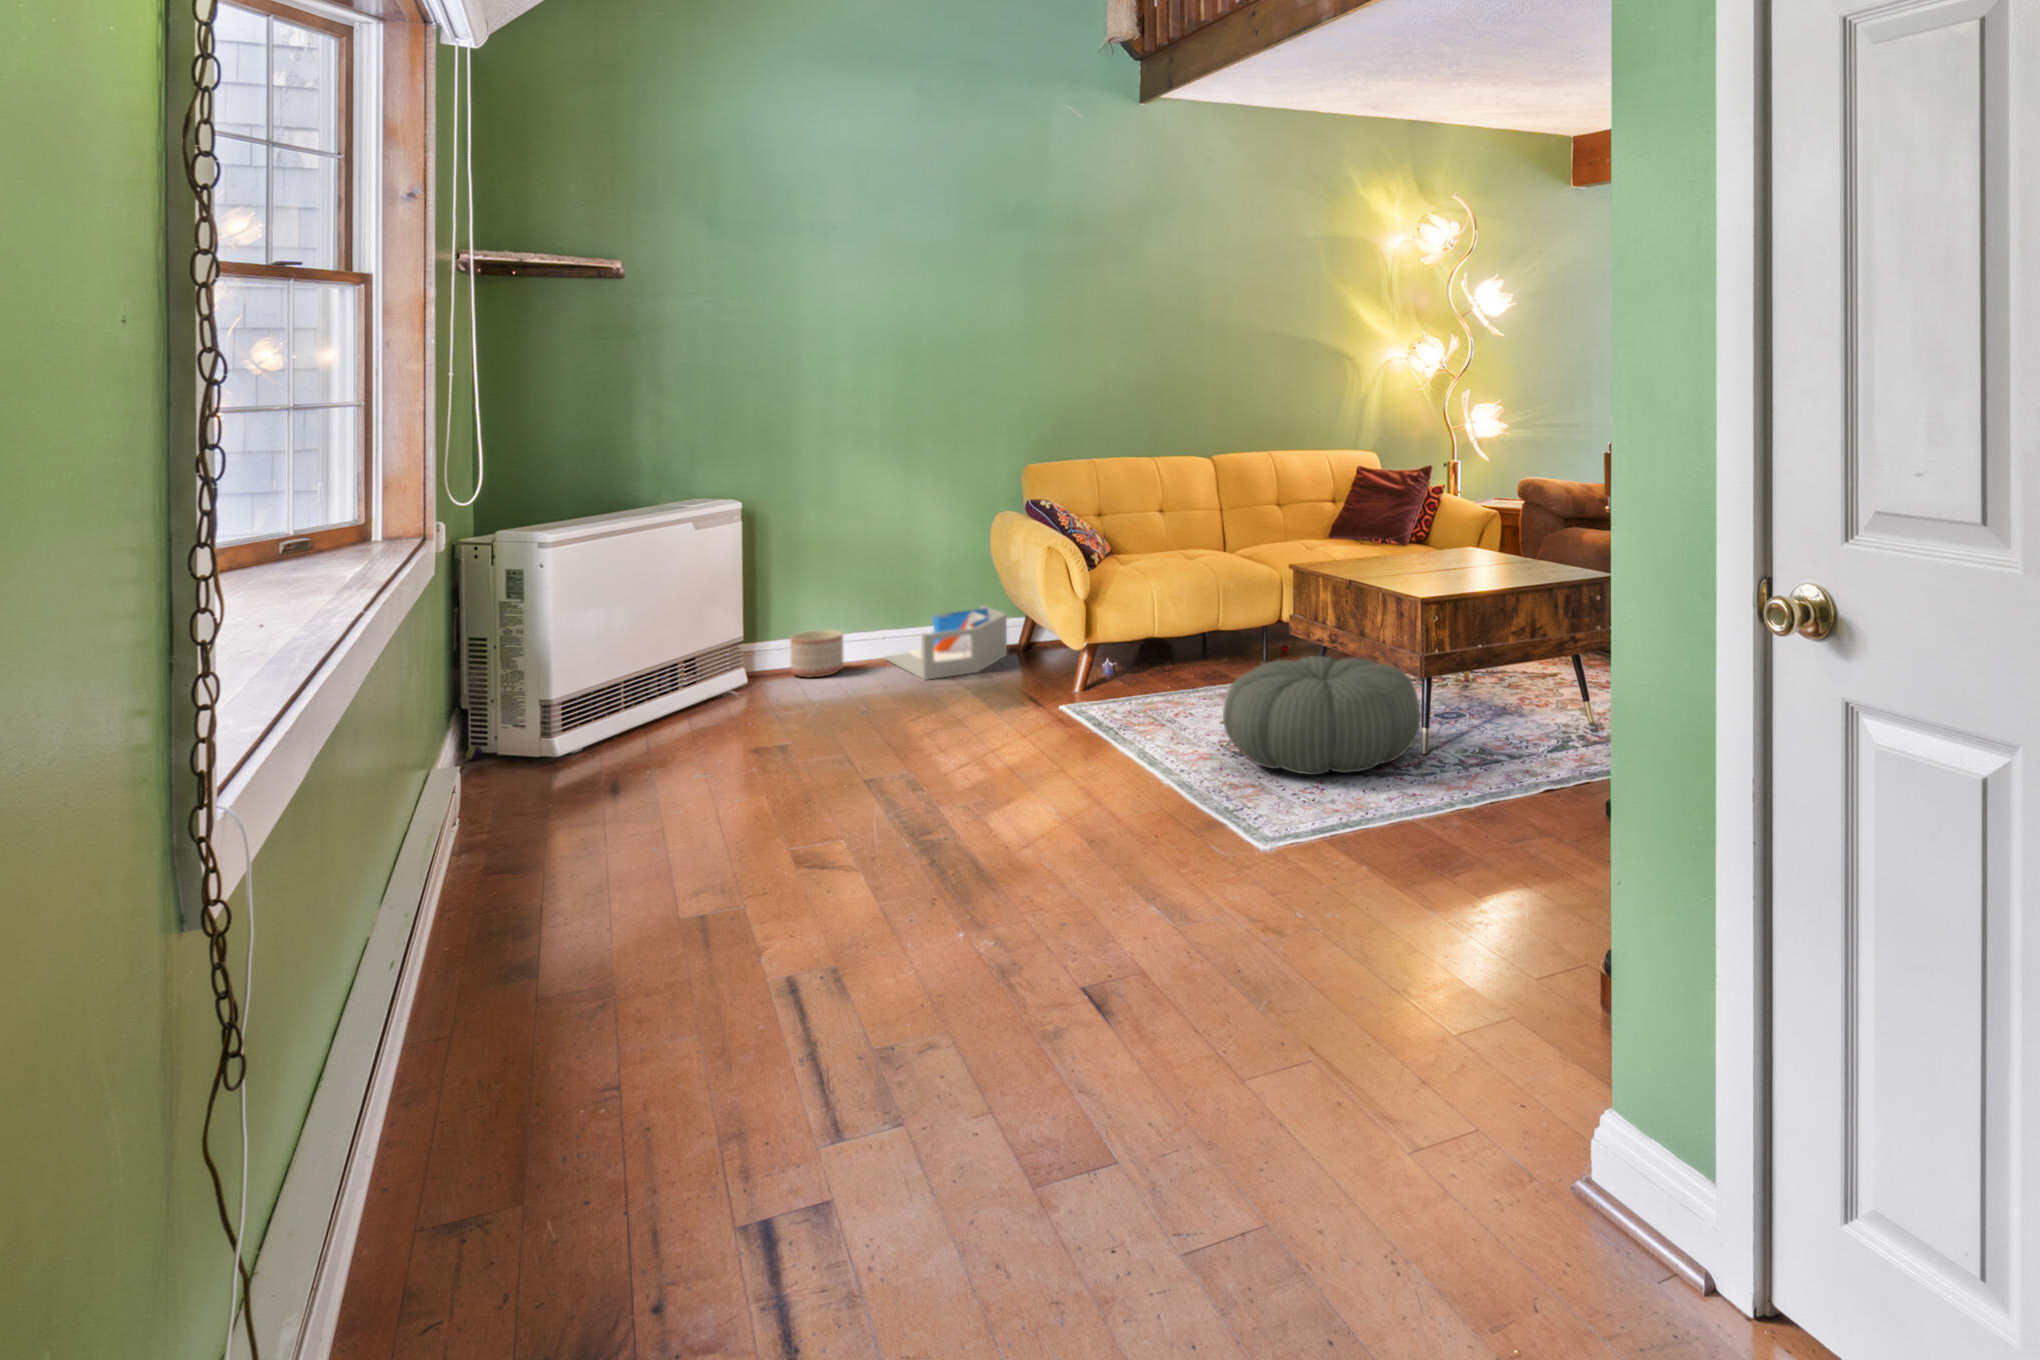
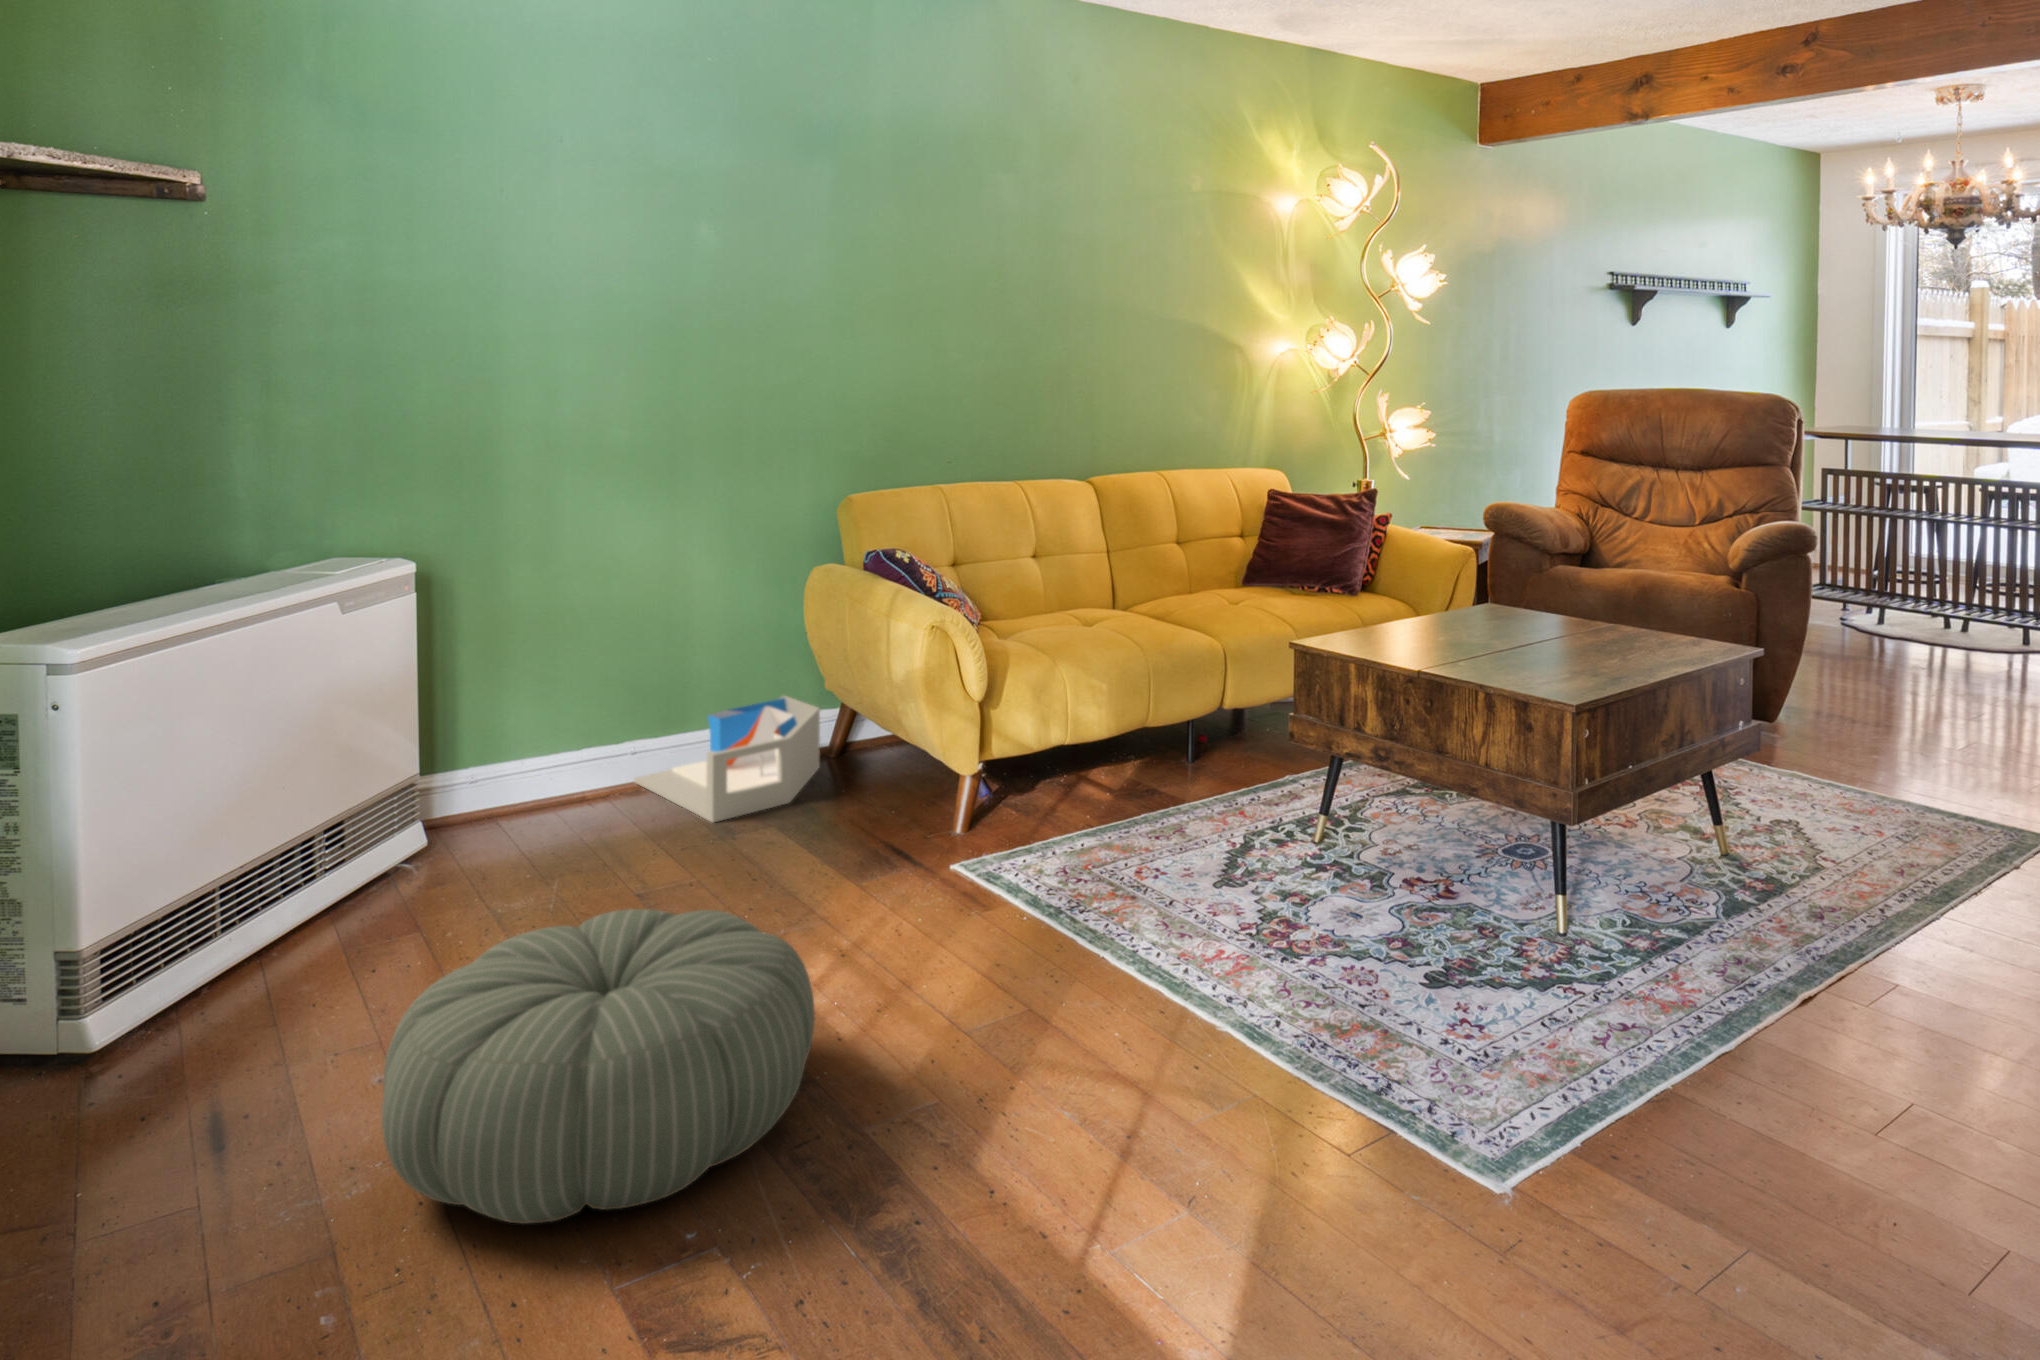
planter: present [790,630,843,677] -> none [492,746,576,824]
pouf: present [1223,656,1420,774] -> present [382,909,815,1224]

